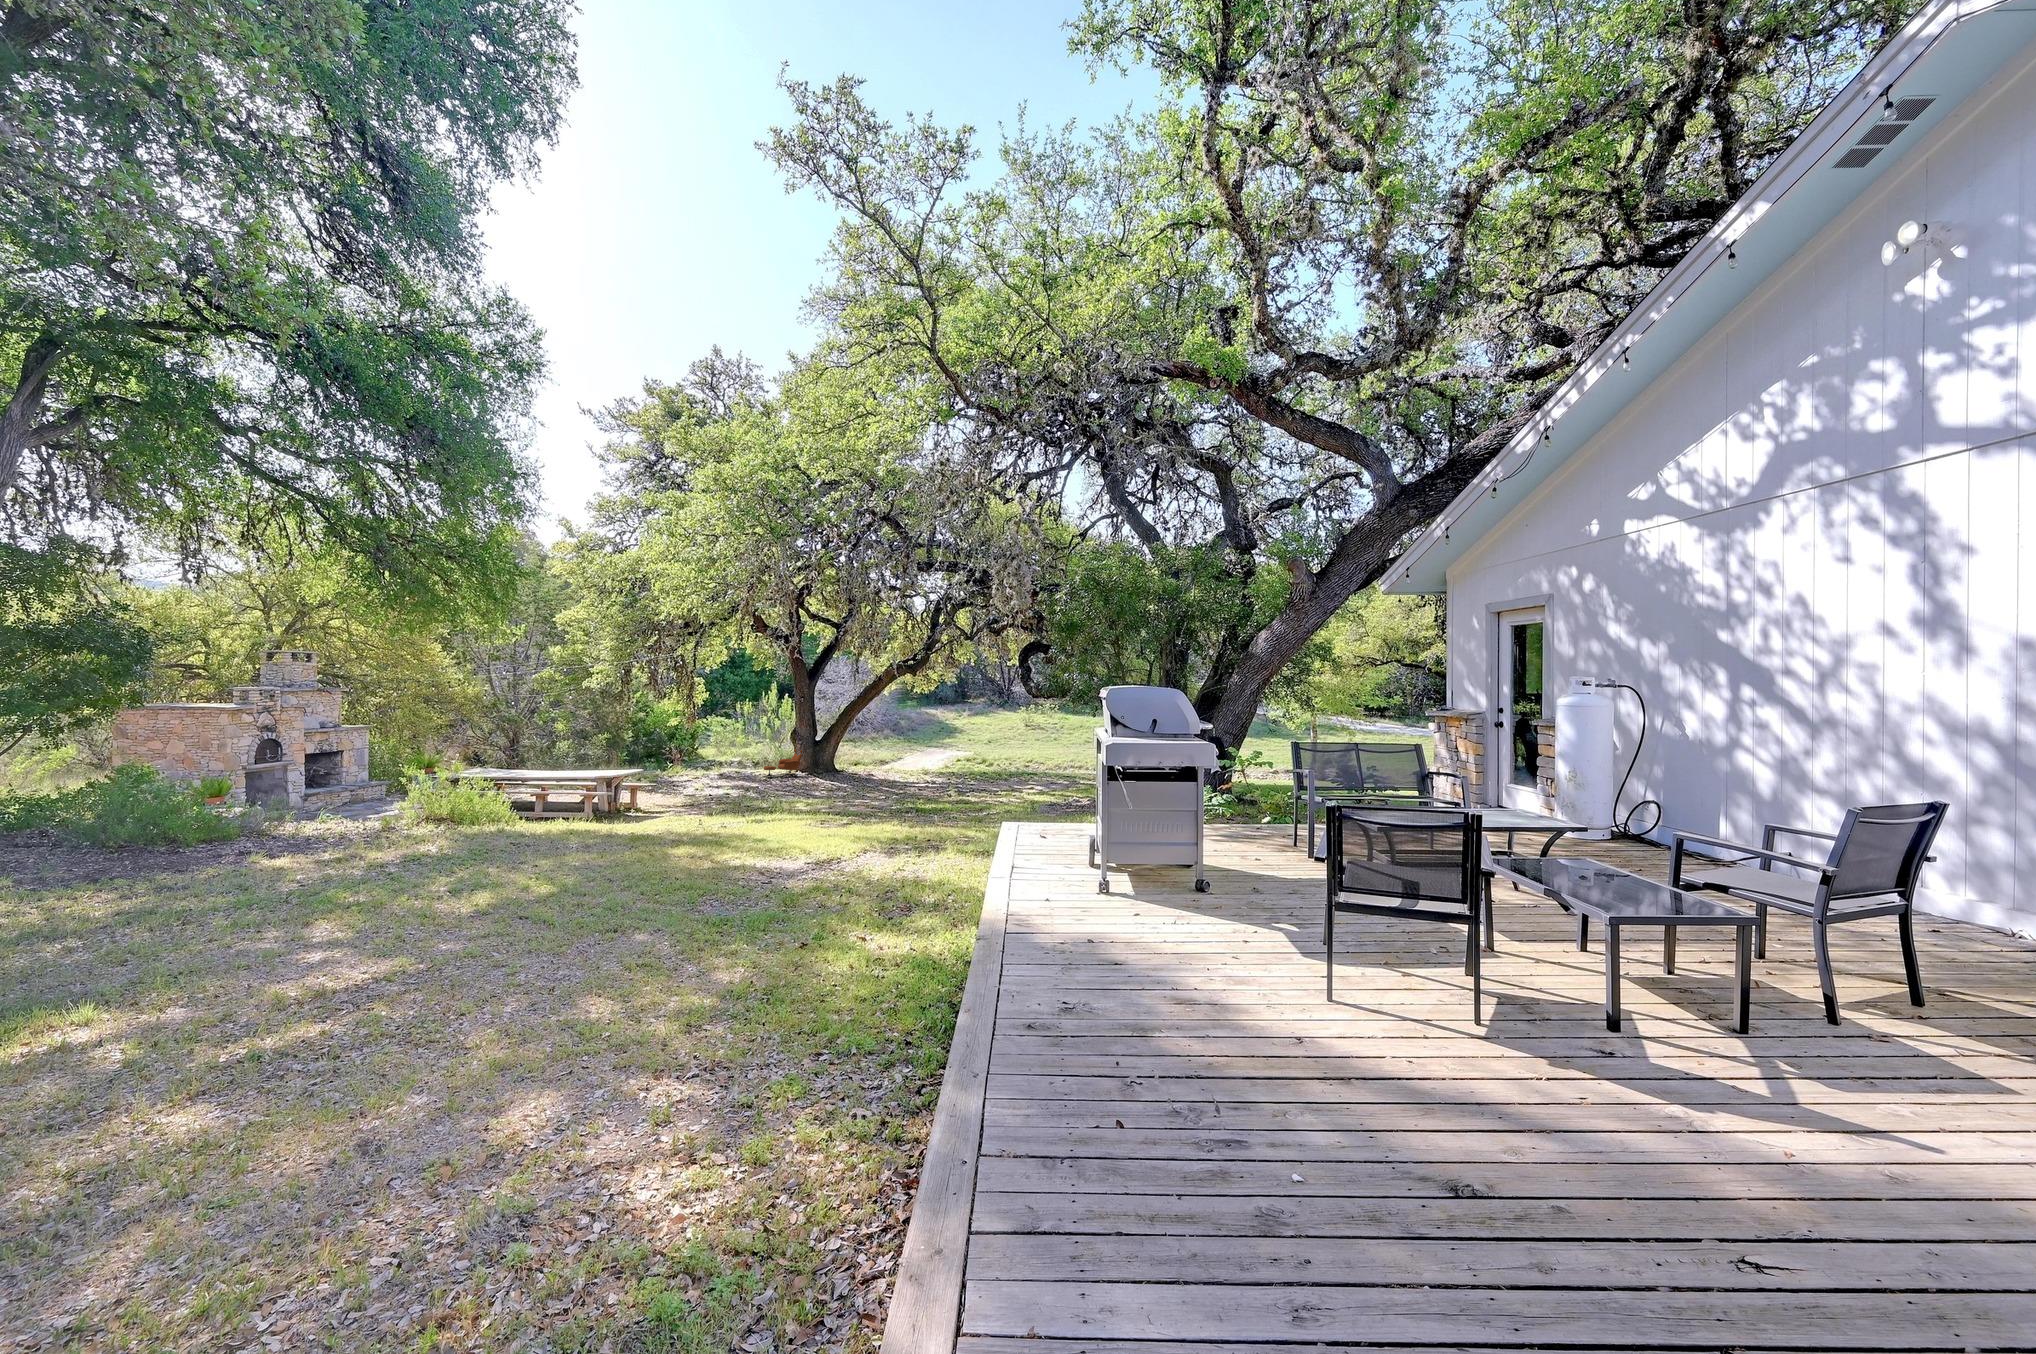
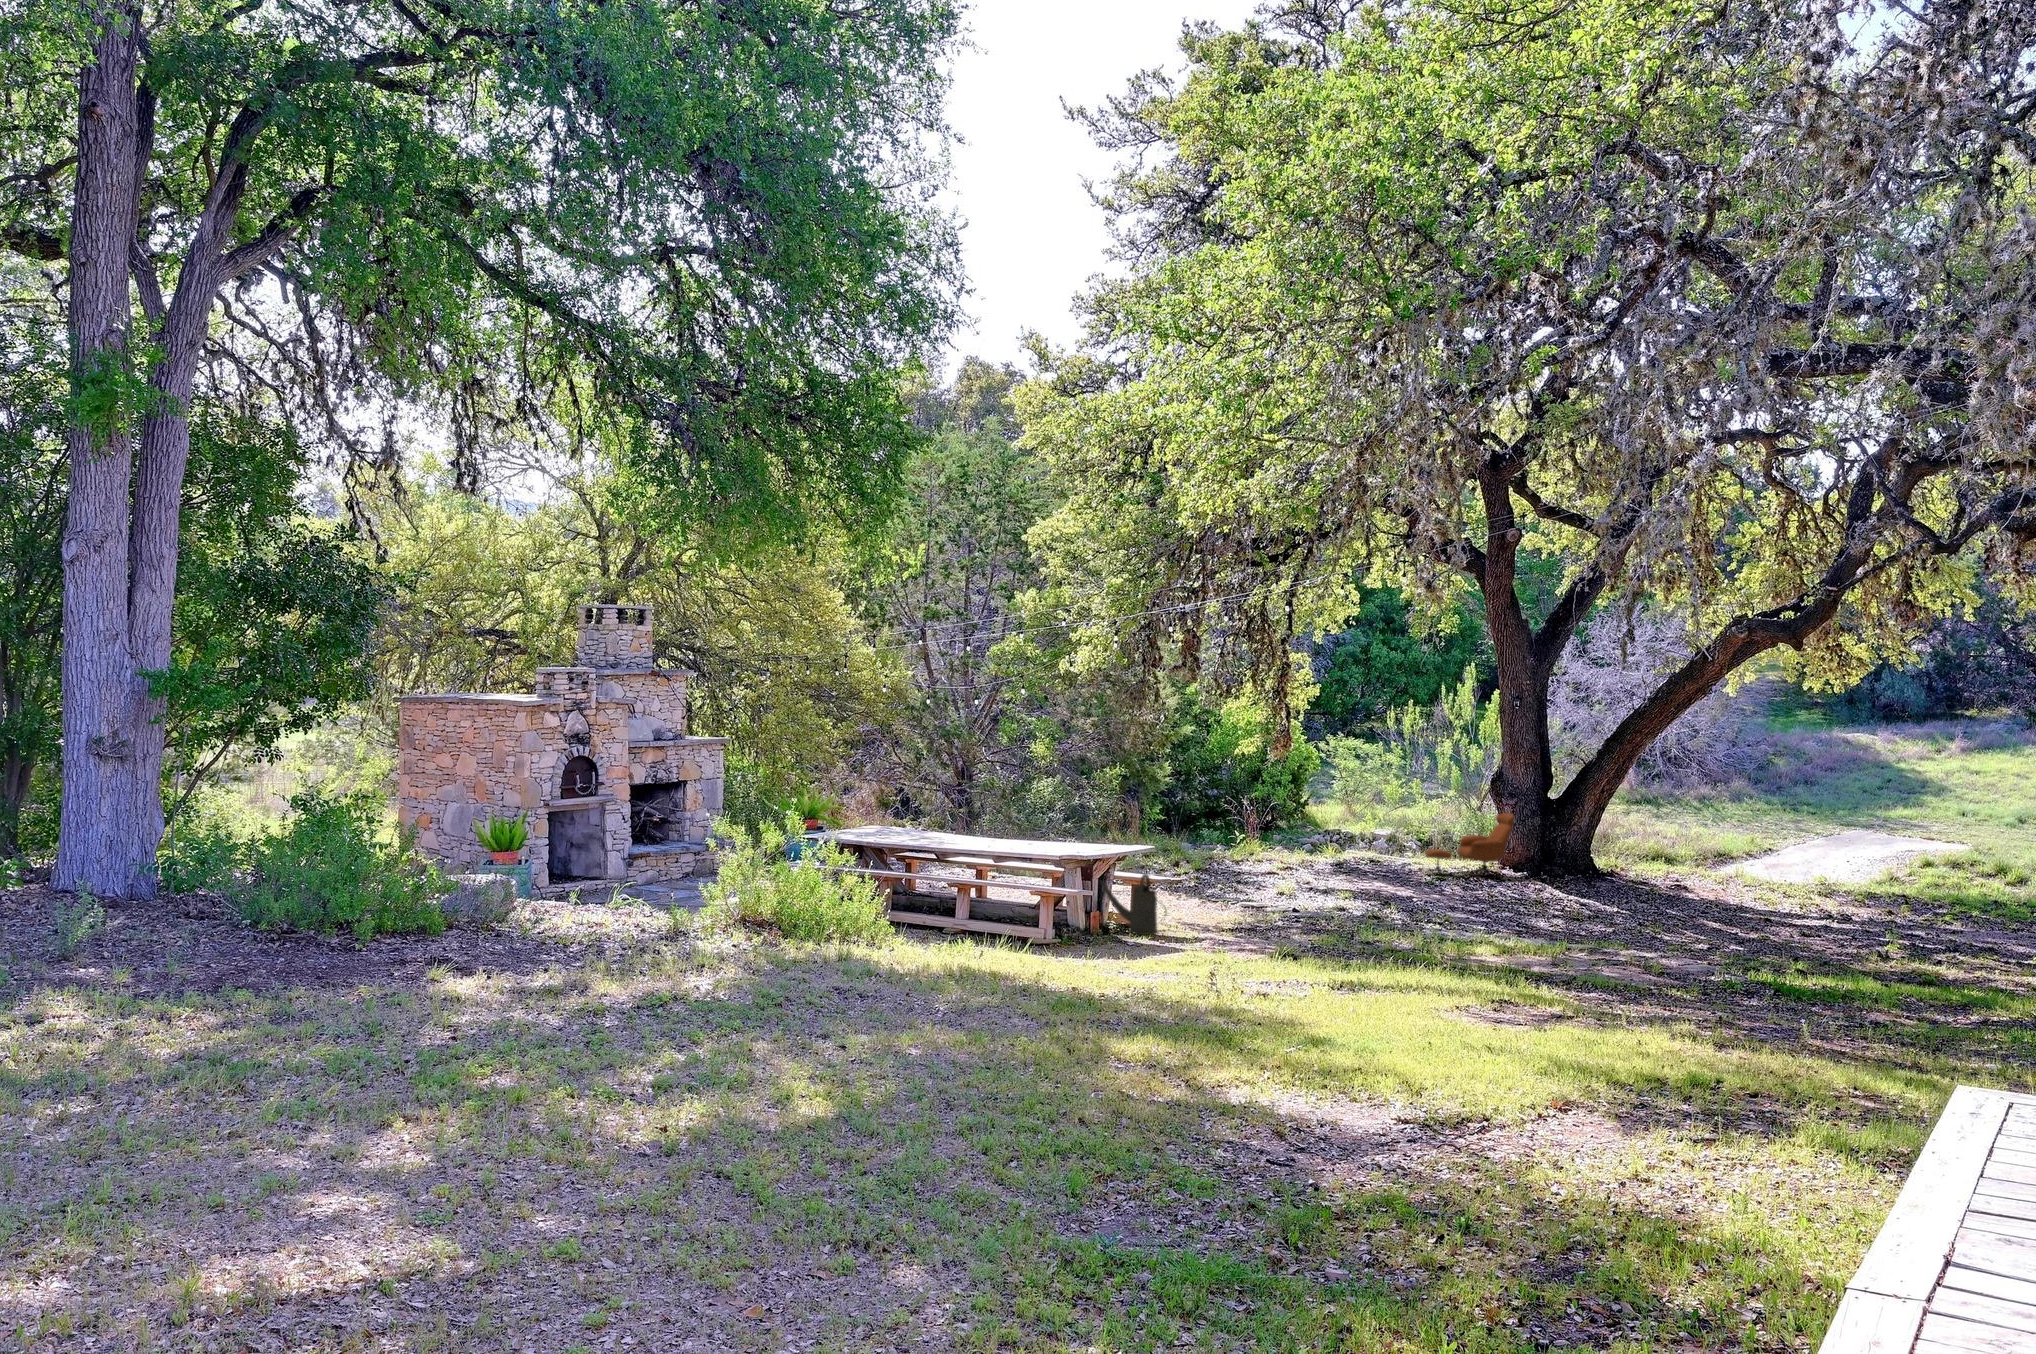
watering can: none [618,783,654,812] -> present [1100,874,1167,935]

